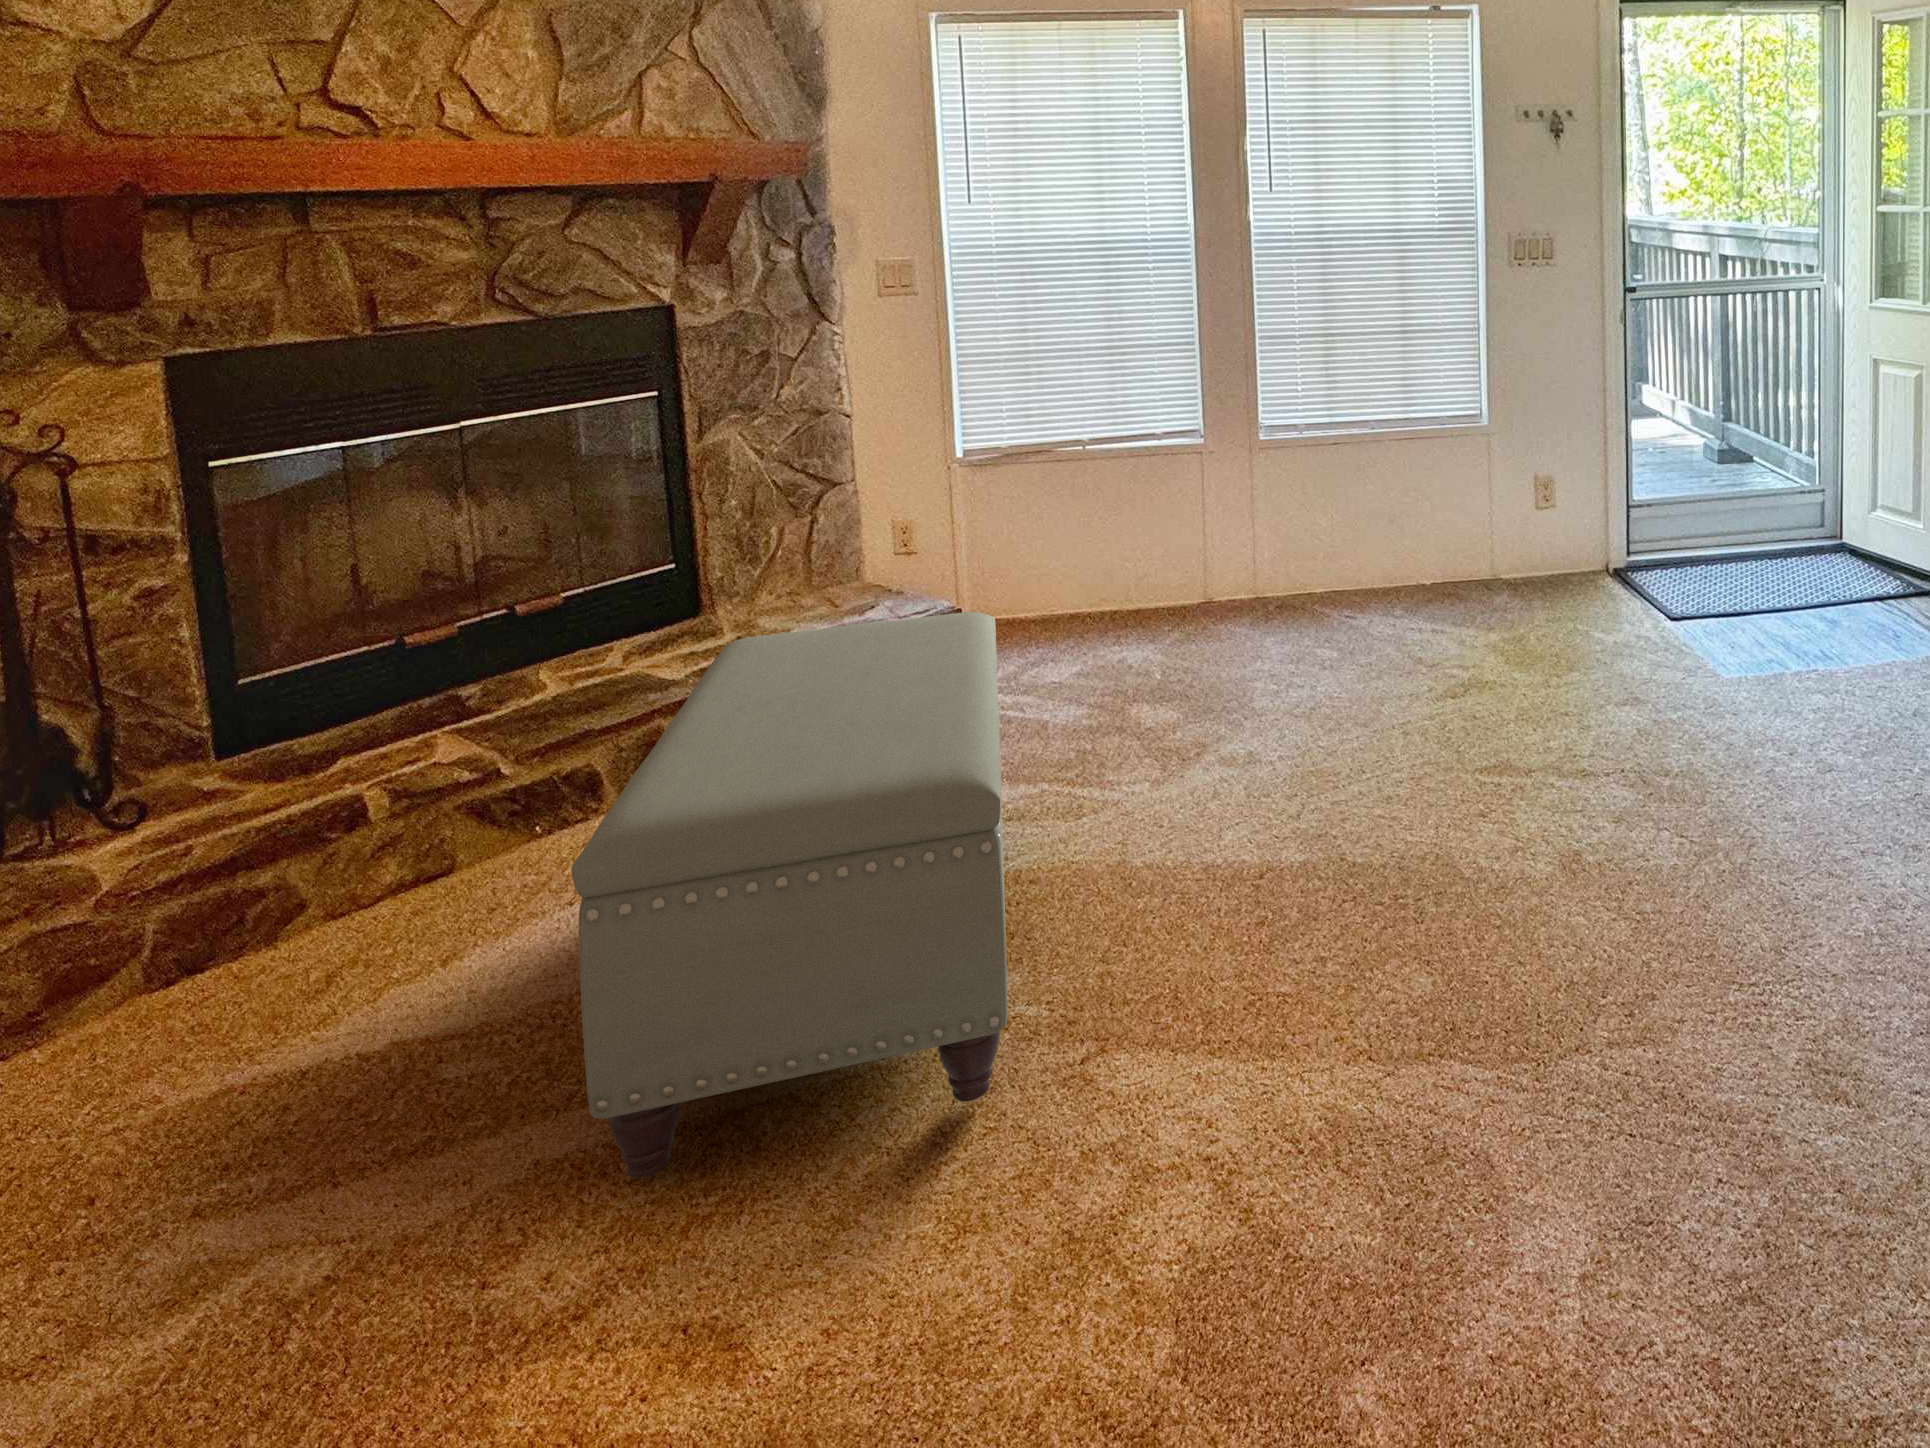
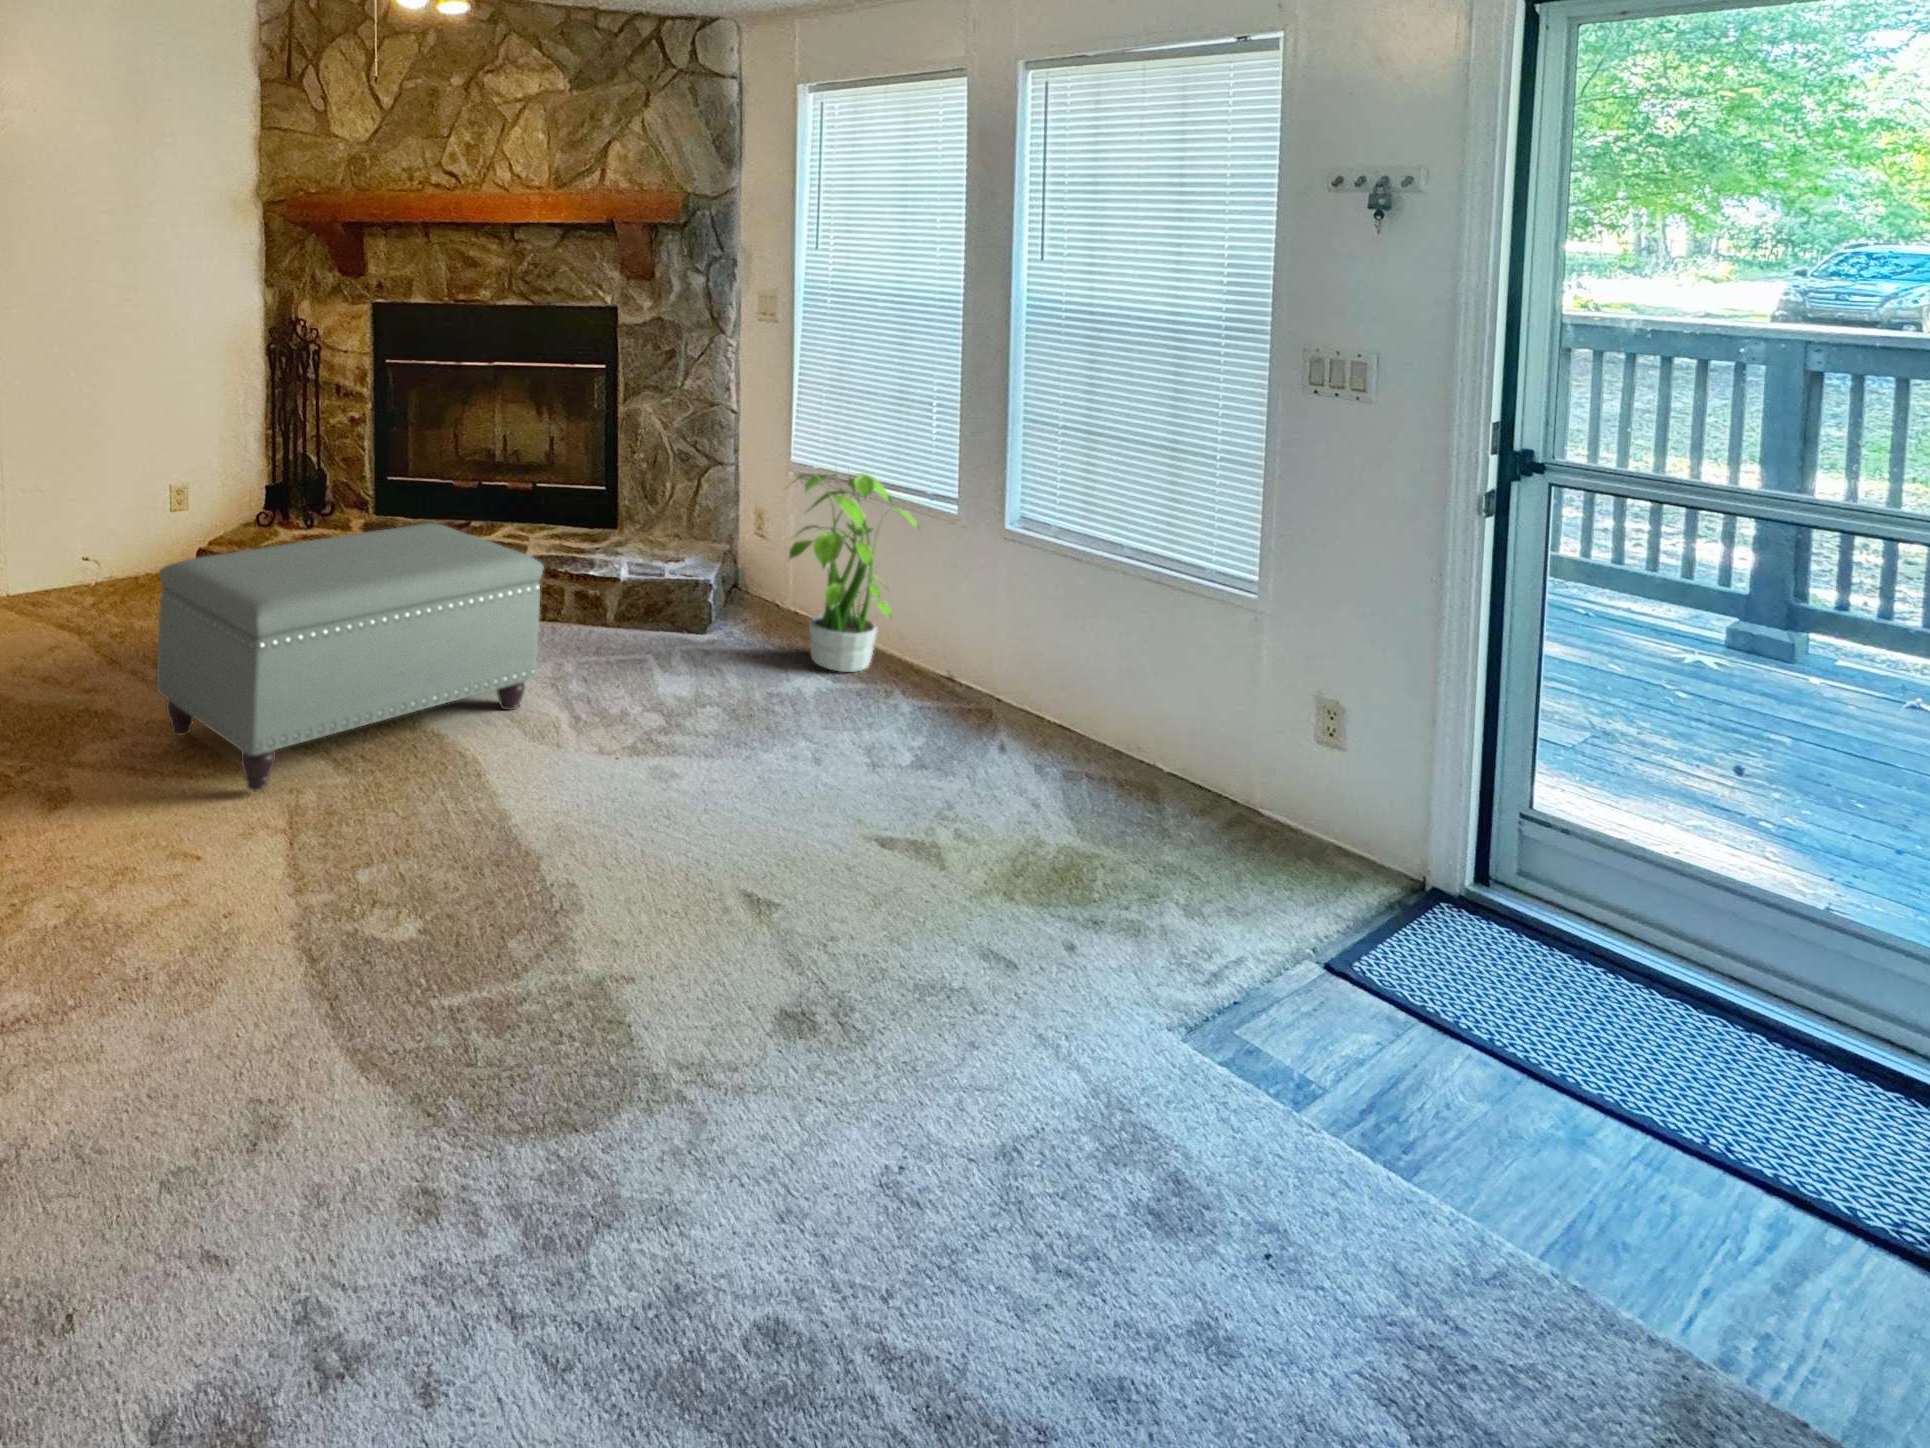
potted plant: none [1040,425,1180,645] -> present [789,468,919,672]

